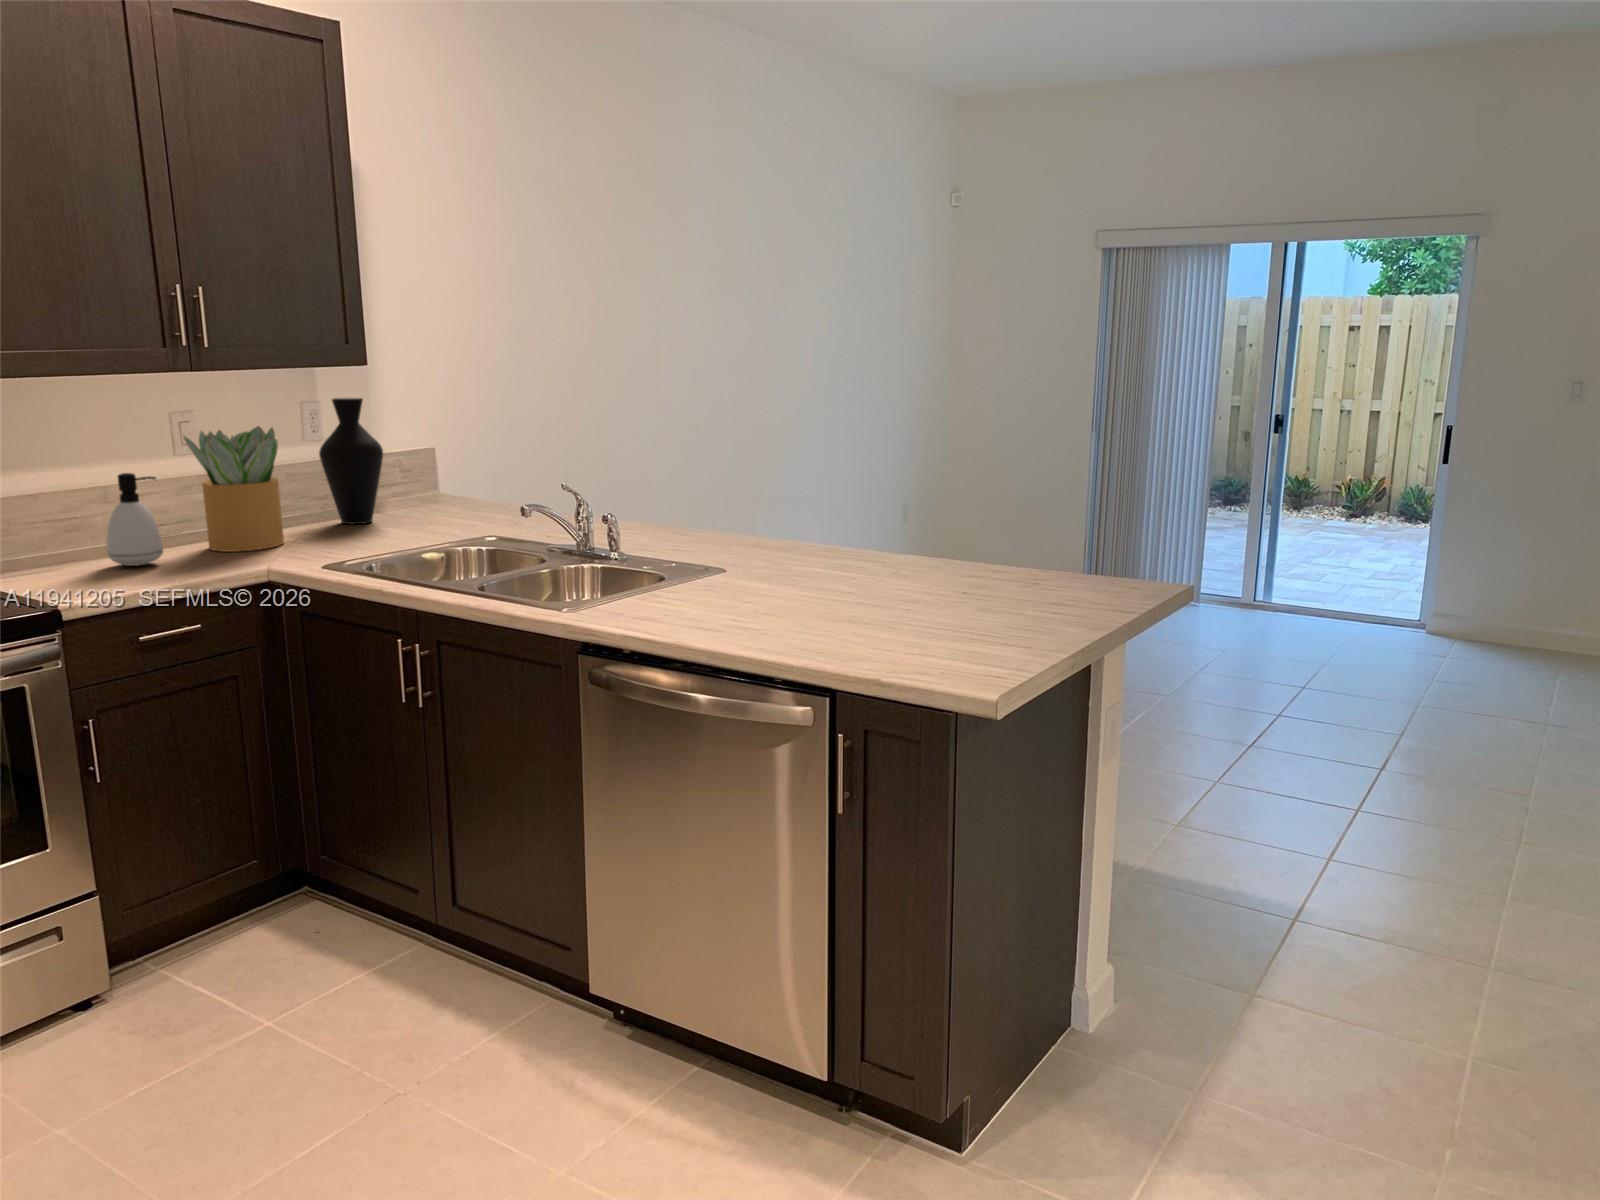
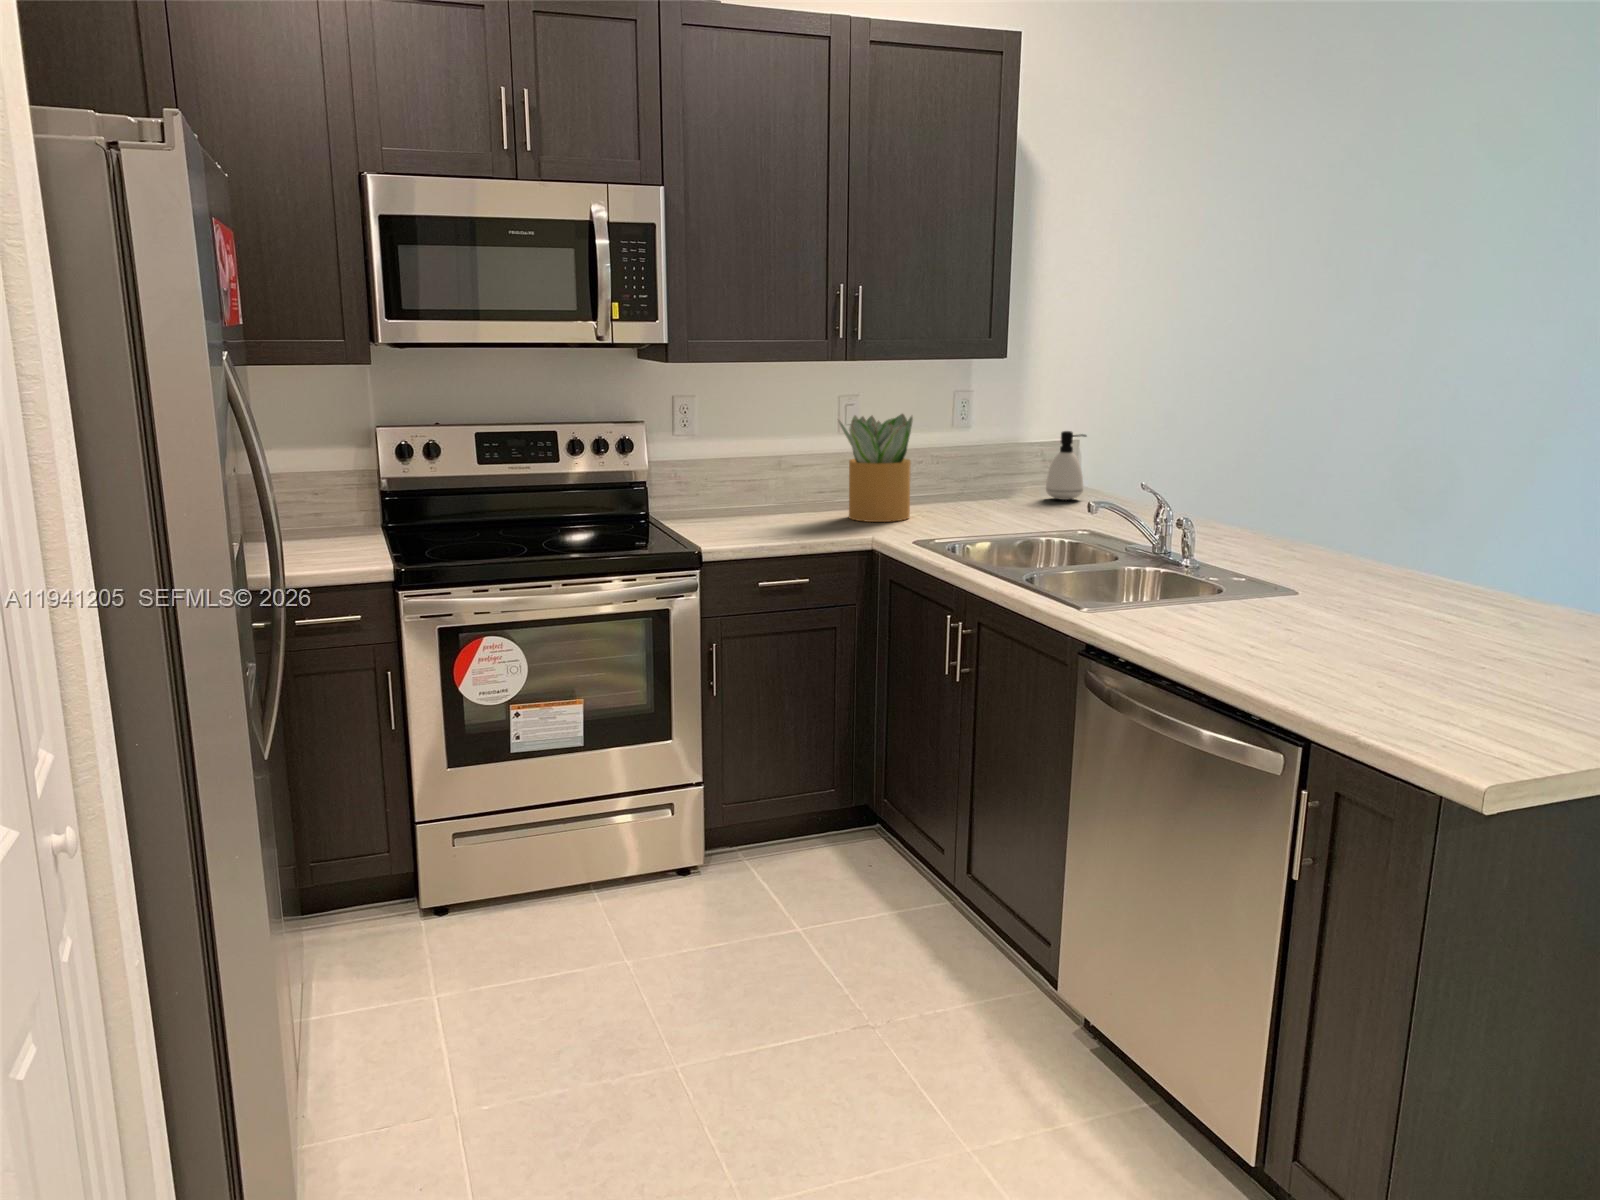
vase: present [319,398,383,524] -> none [961,392,1017,509]
soap dispenser: present [107,473,163,566] -> present [1046,431,1086,500]

